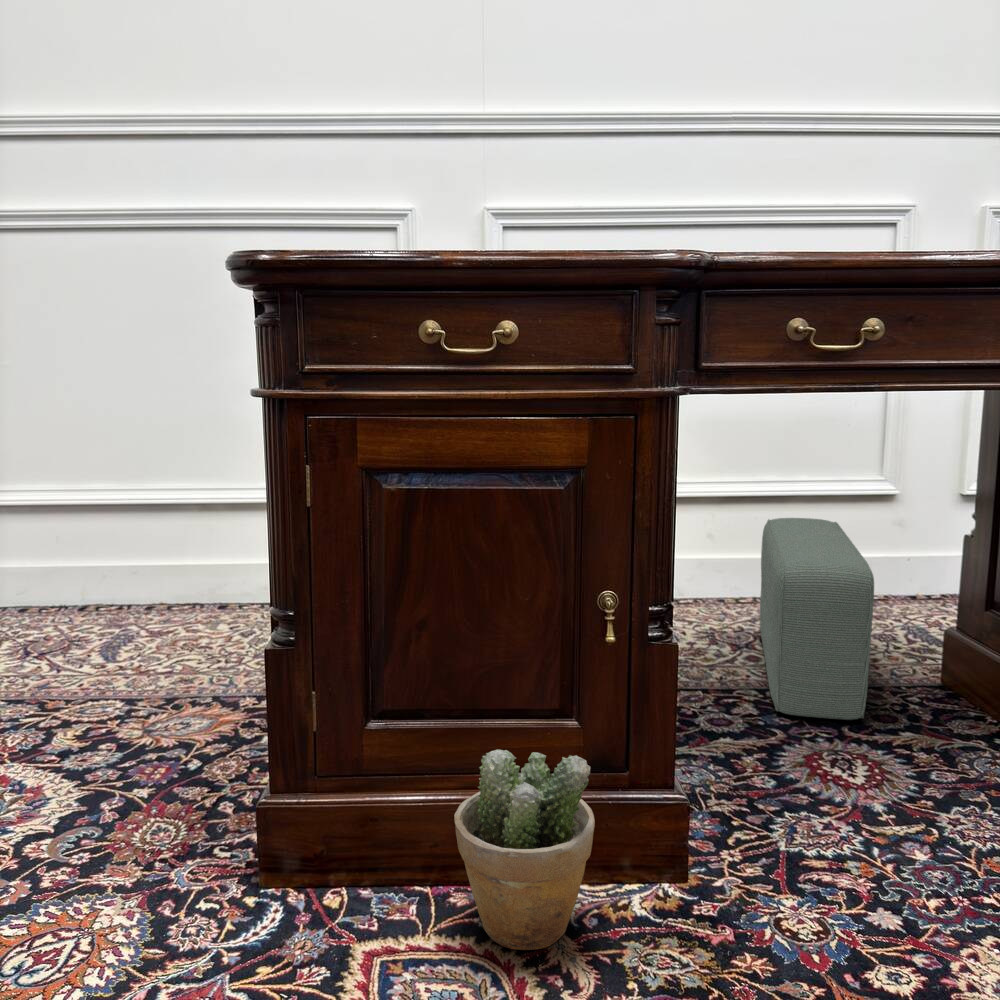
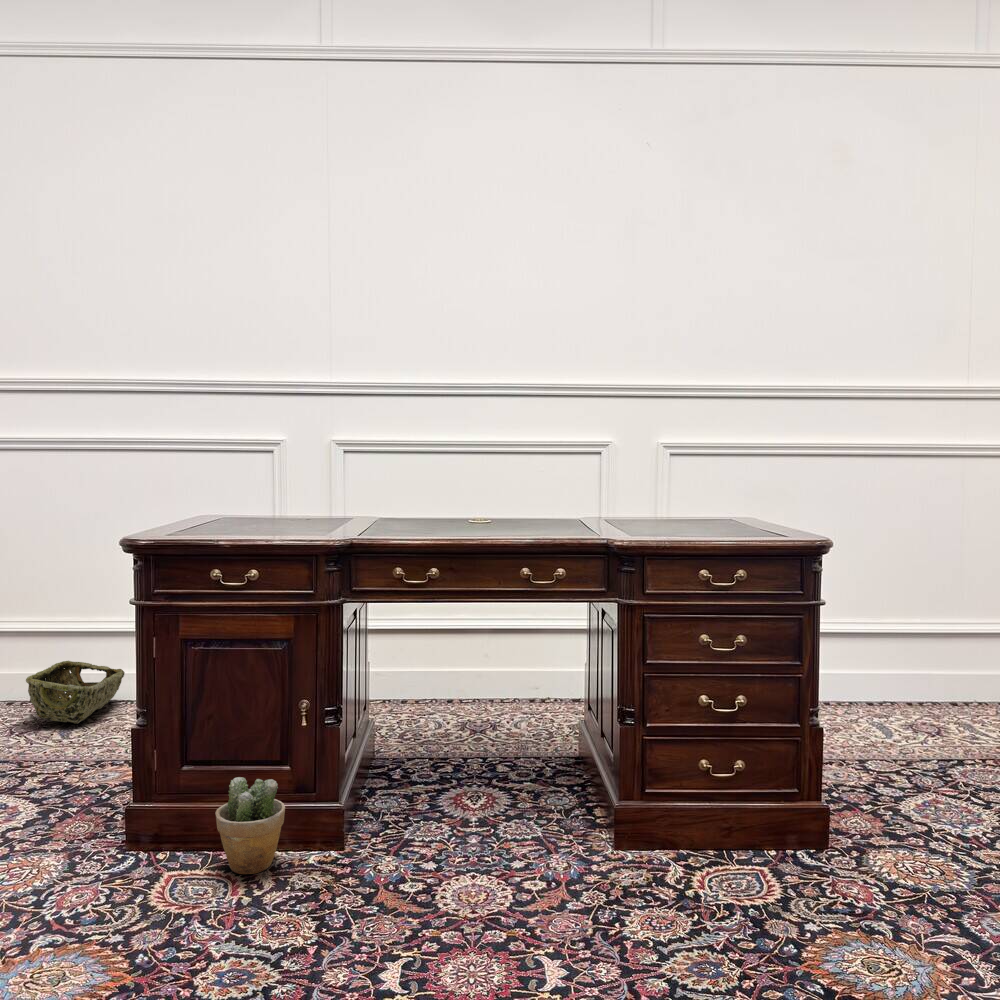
pouf: present [760,518,874,720] -> none [458,648,539,774]
woven basket: none [43,547,188,638] -> present [26,661,125,723]

